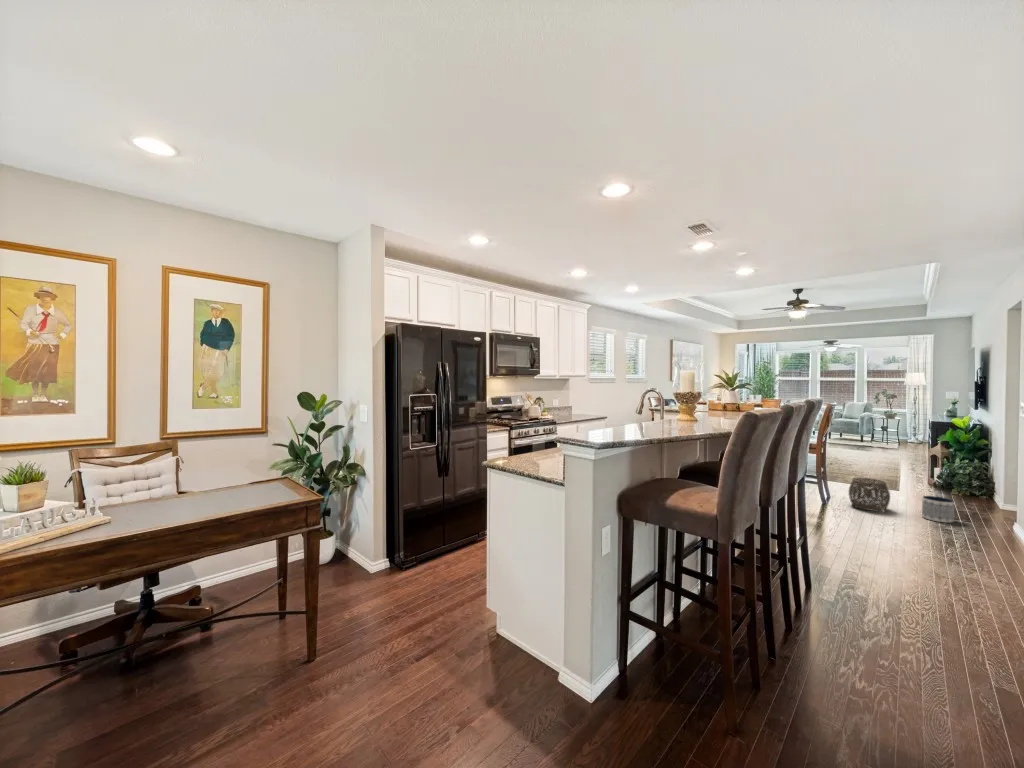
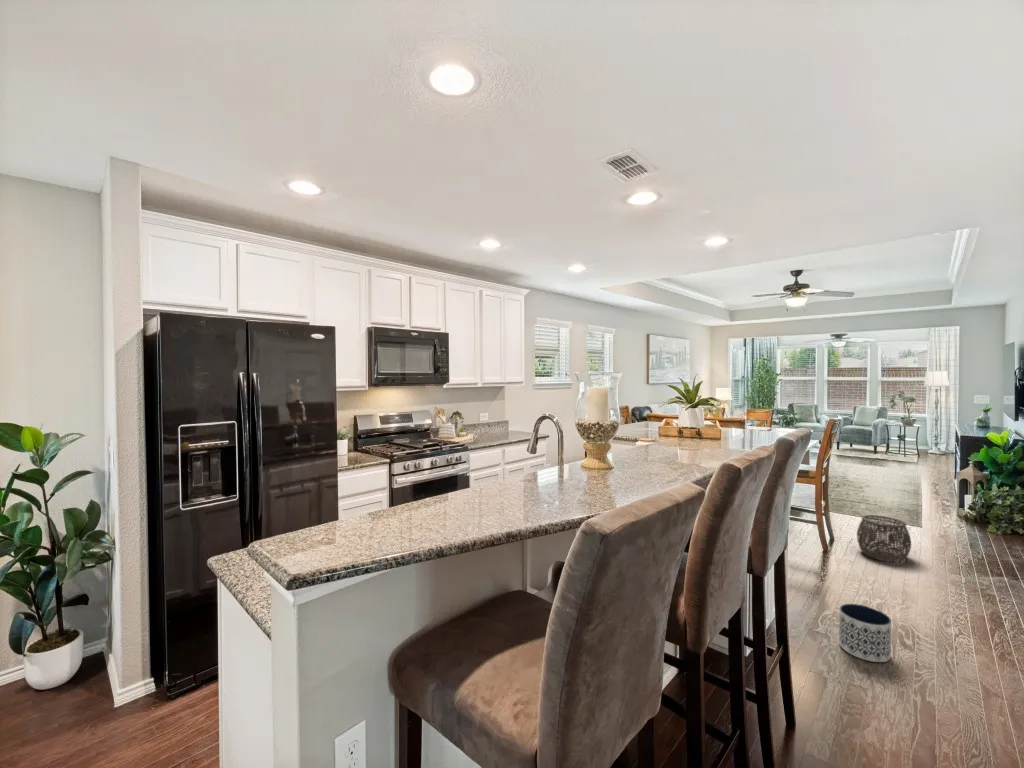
planter: present [922,496,954,523] -> present [839,604,891,662]

